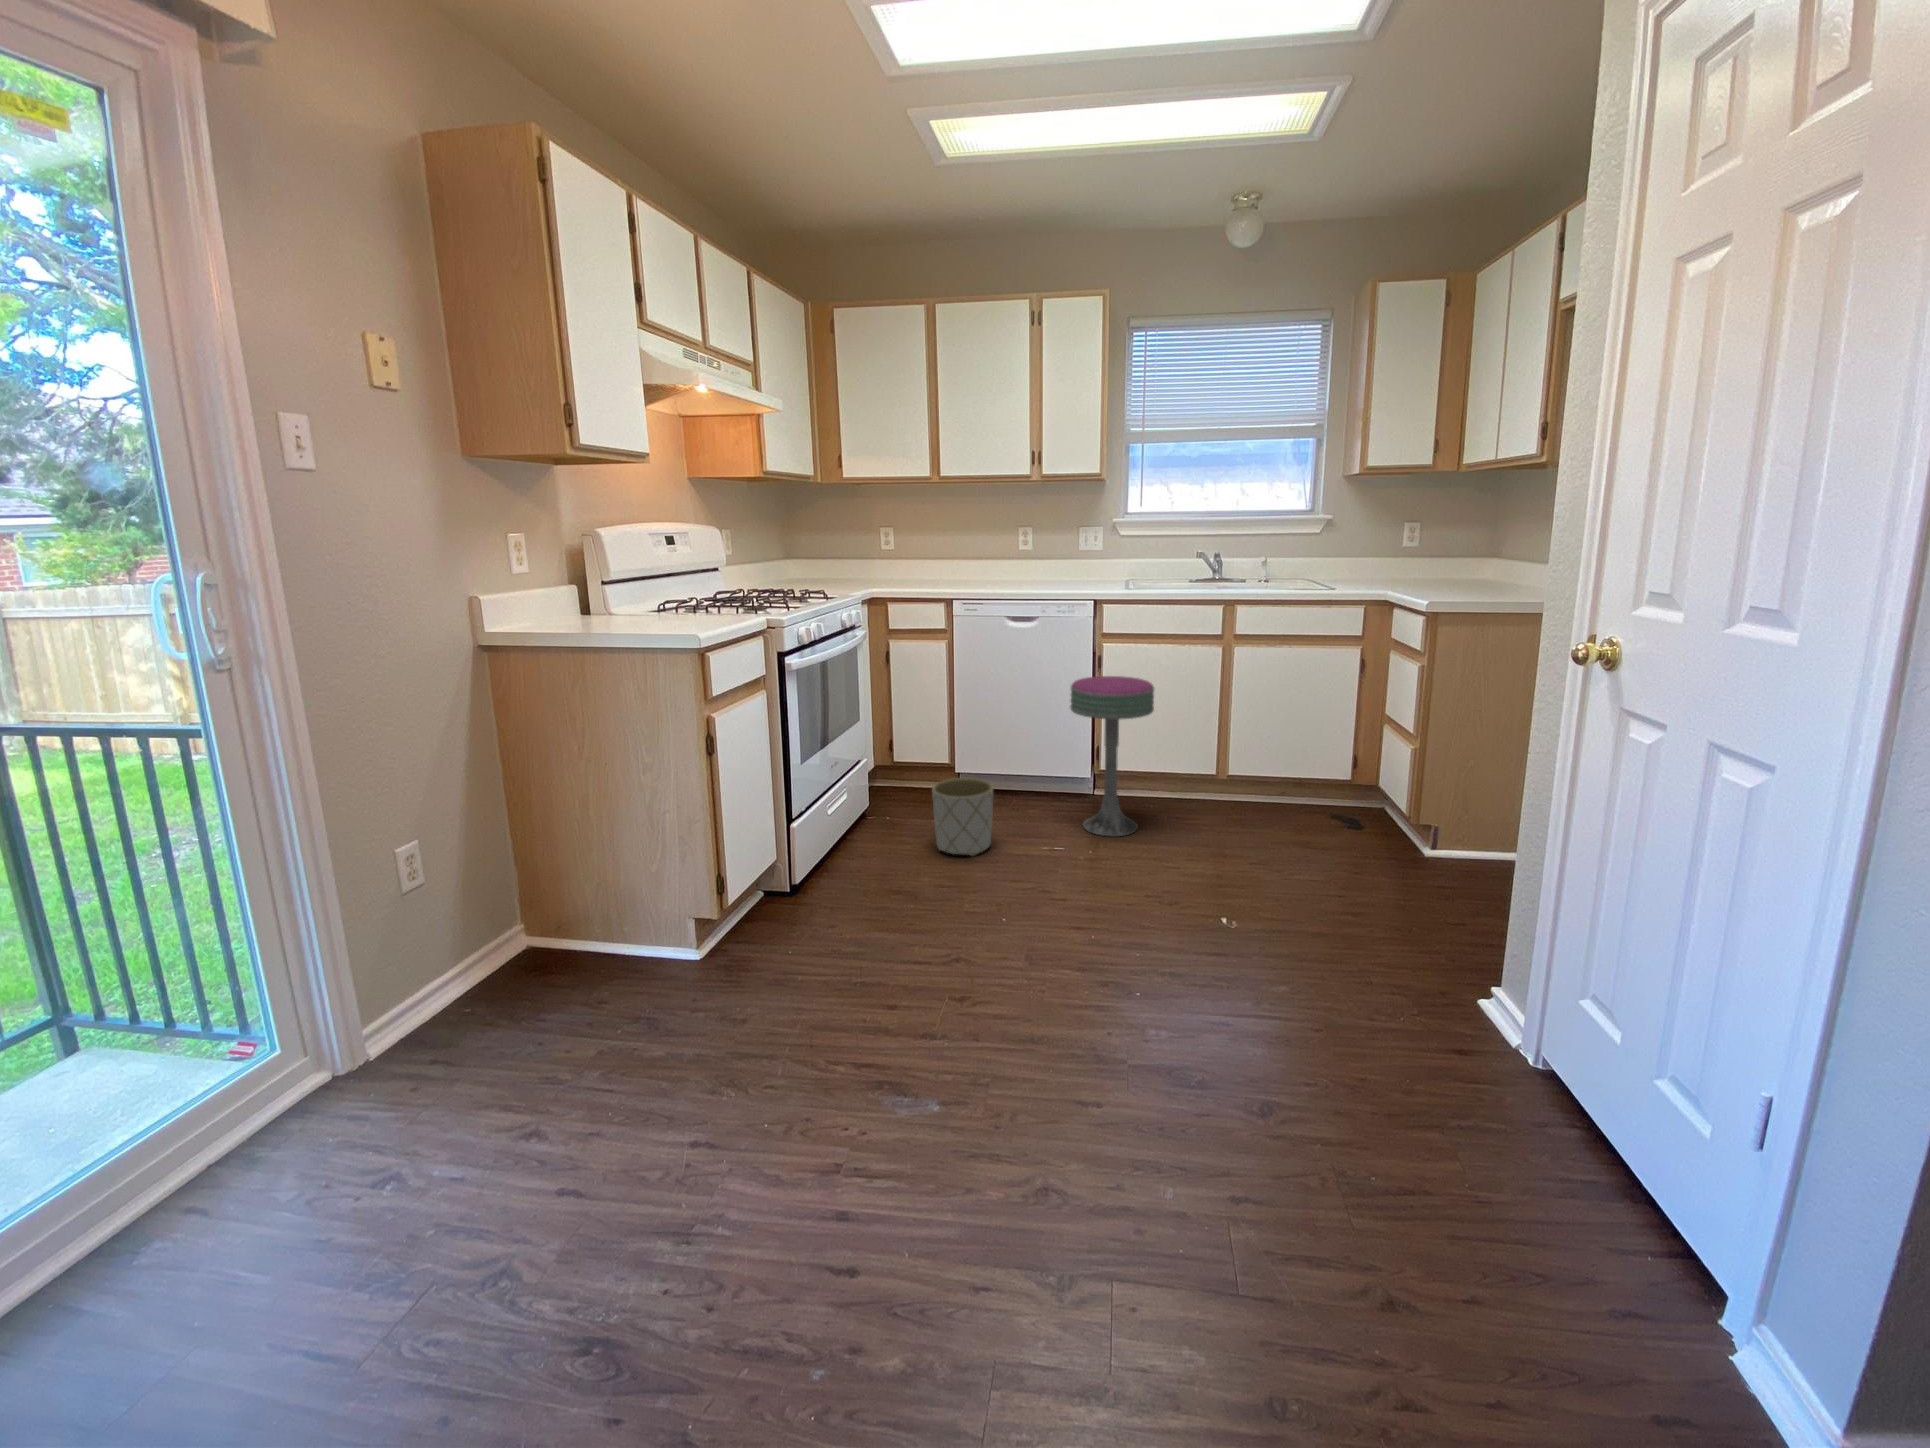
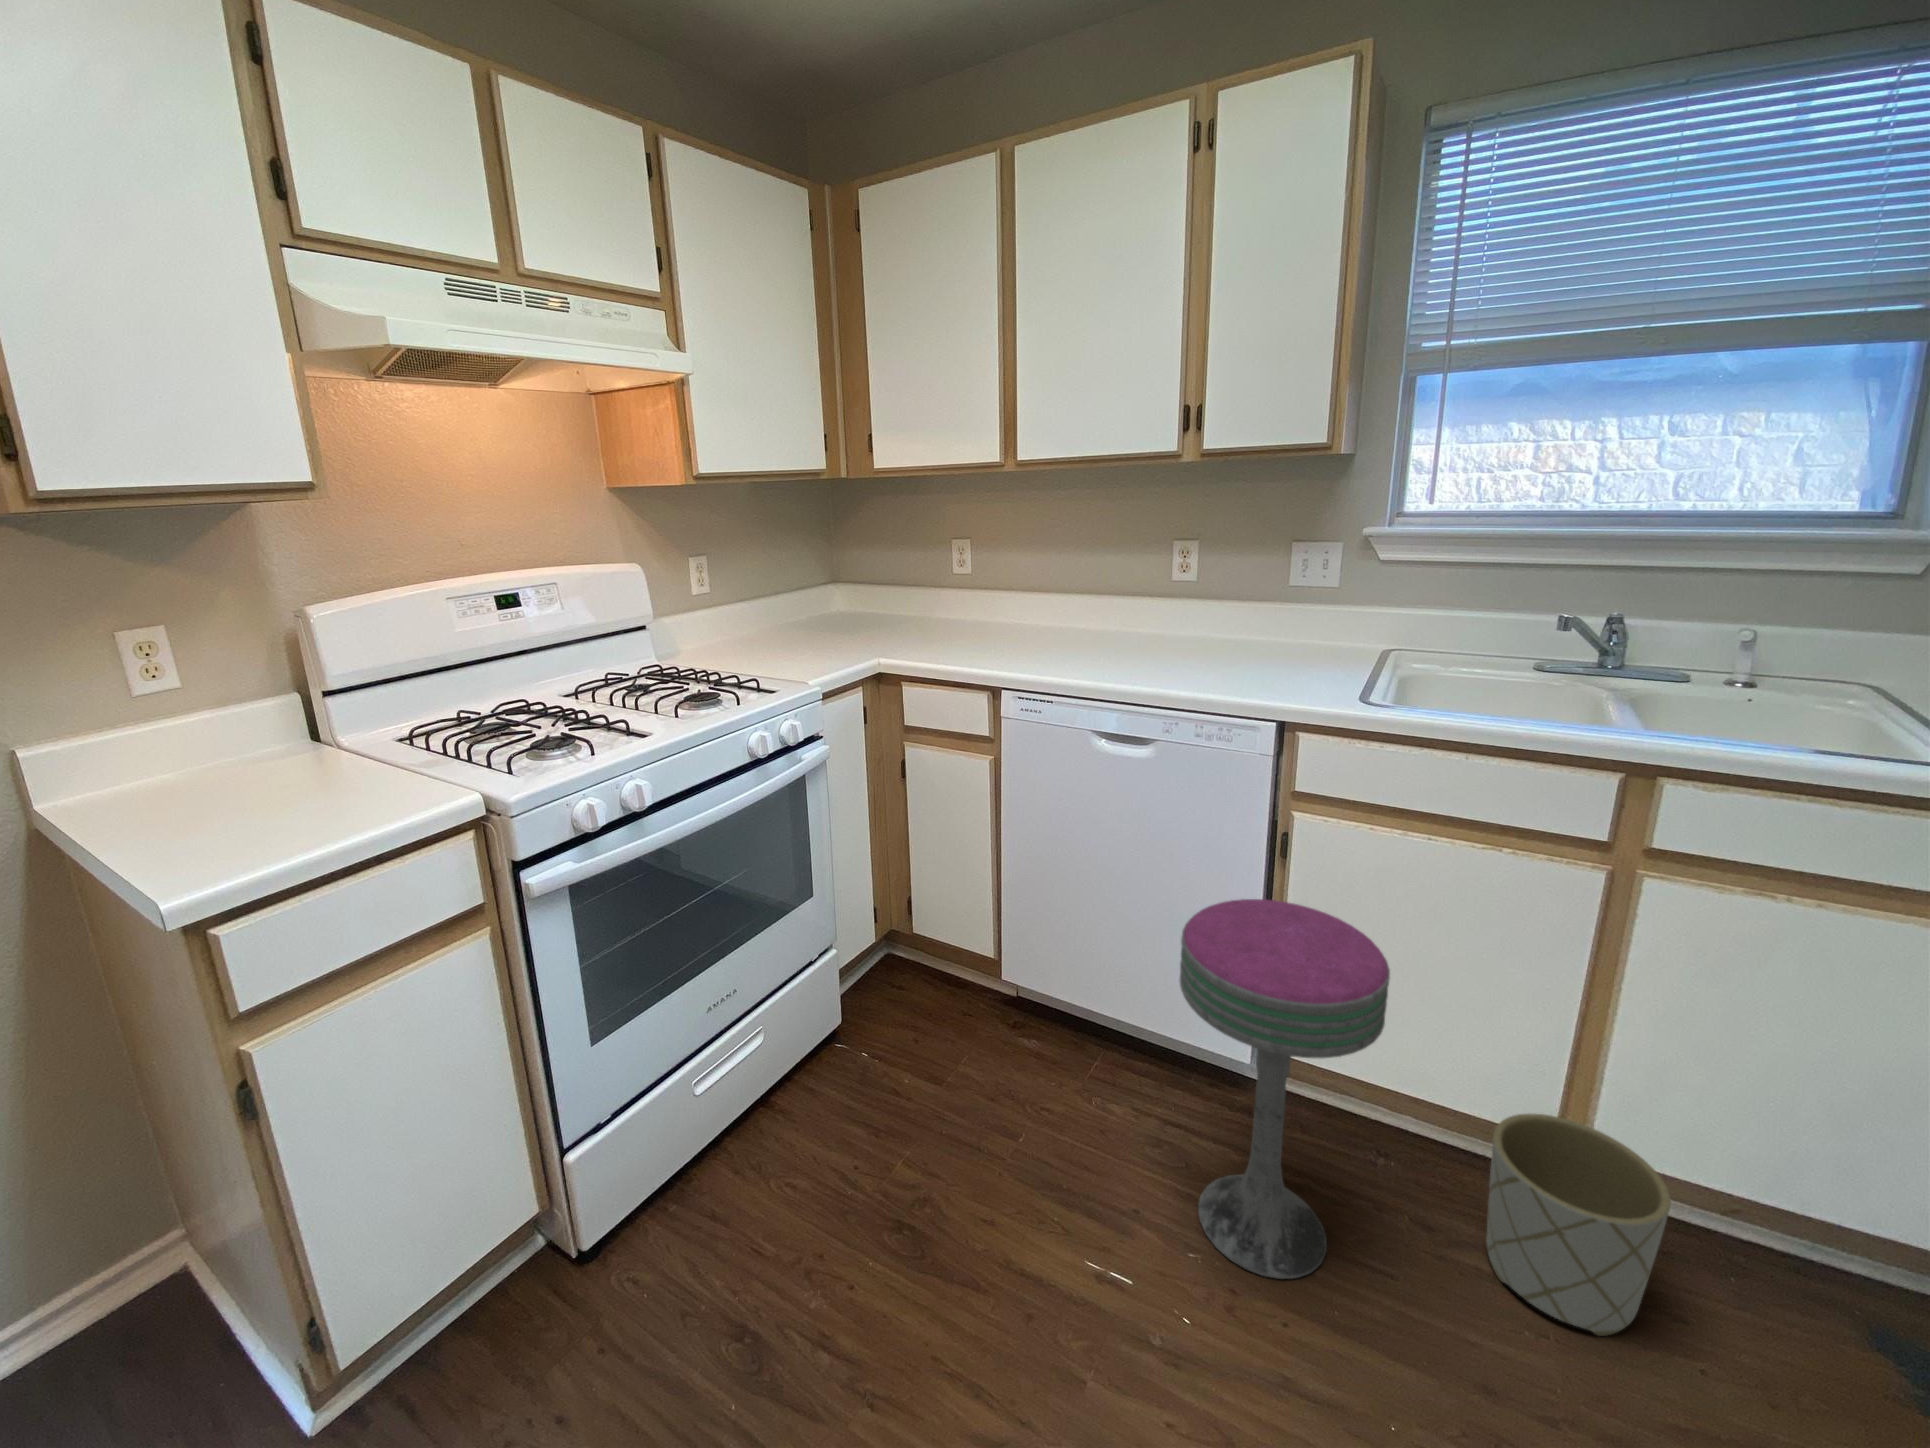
planter: present [932,778,993,856] -> present [1486,1114,1671,1336]

